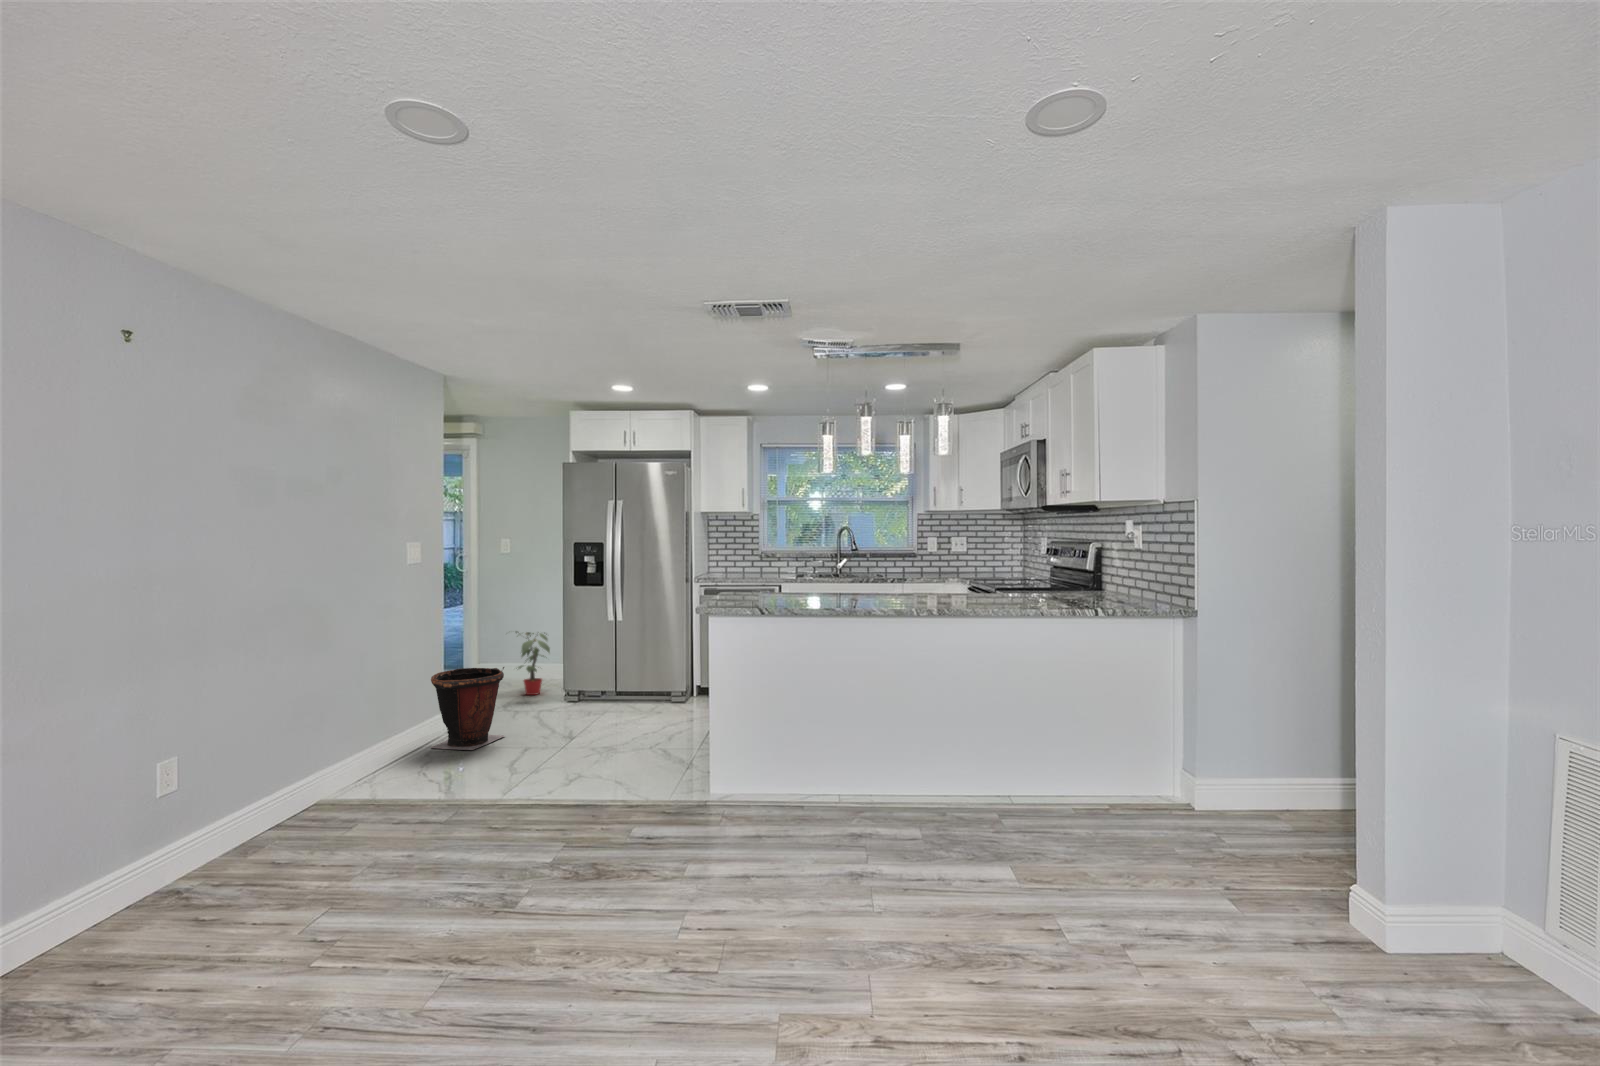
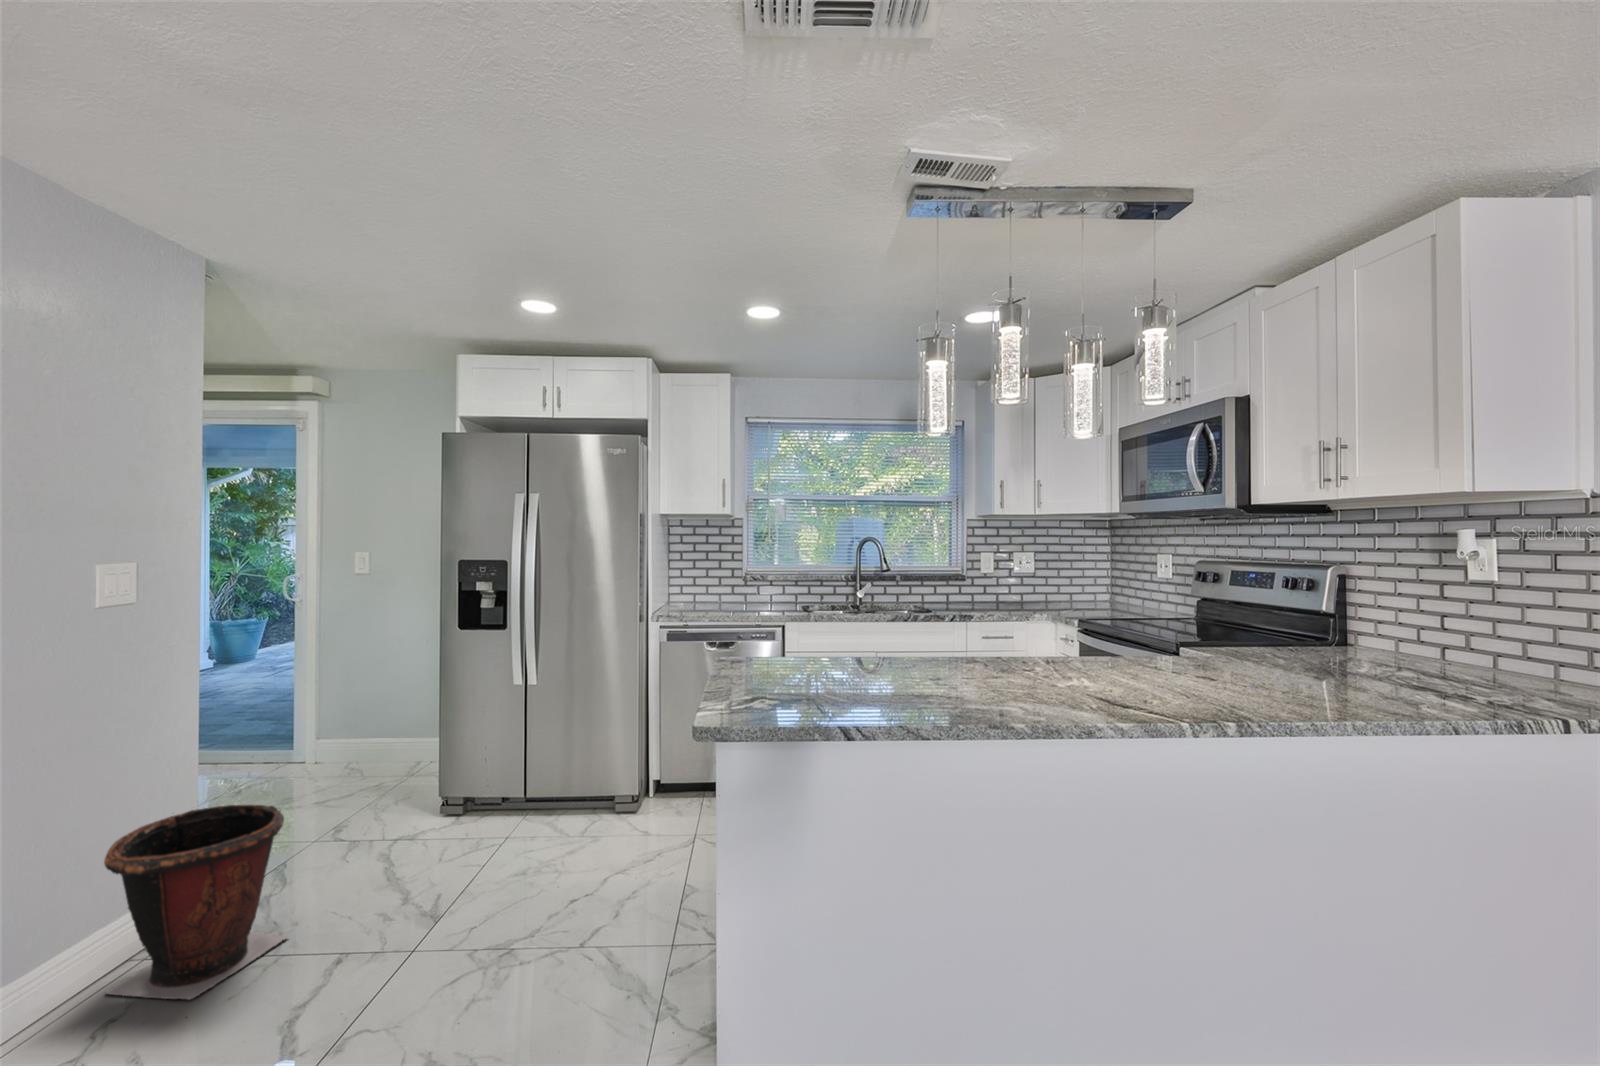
potted plant: present [516,631,550,695] -> none [348,698,426,801]

